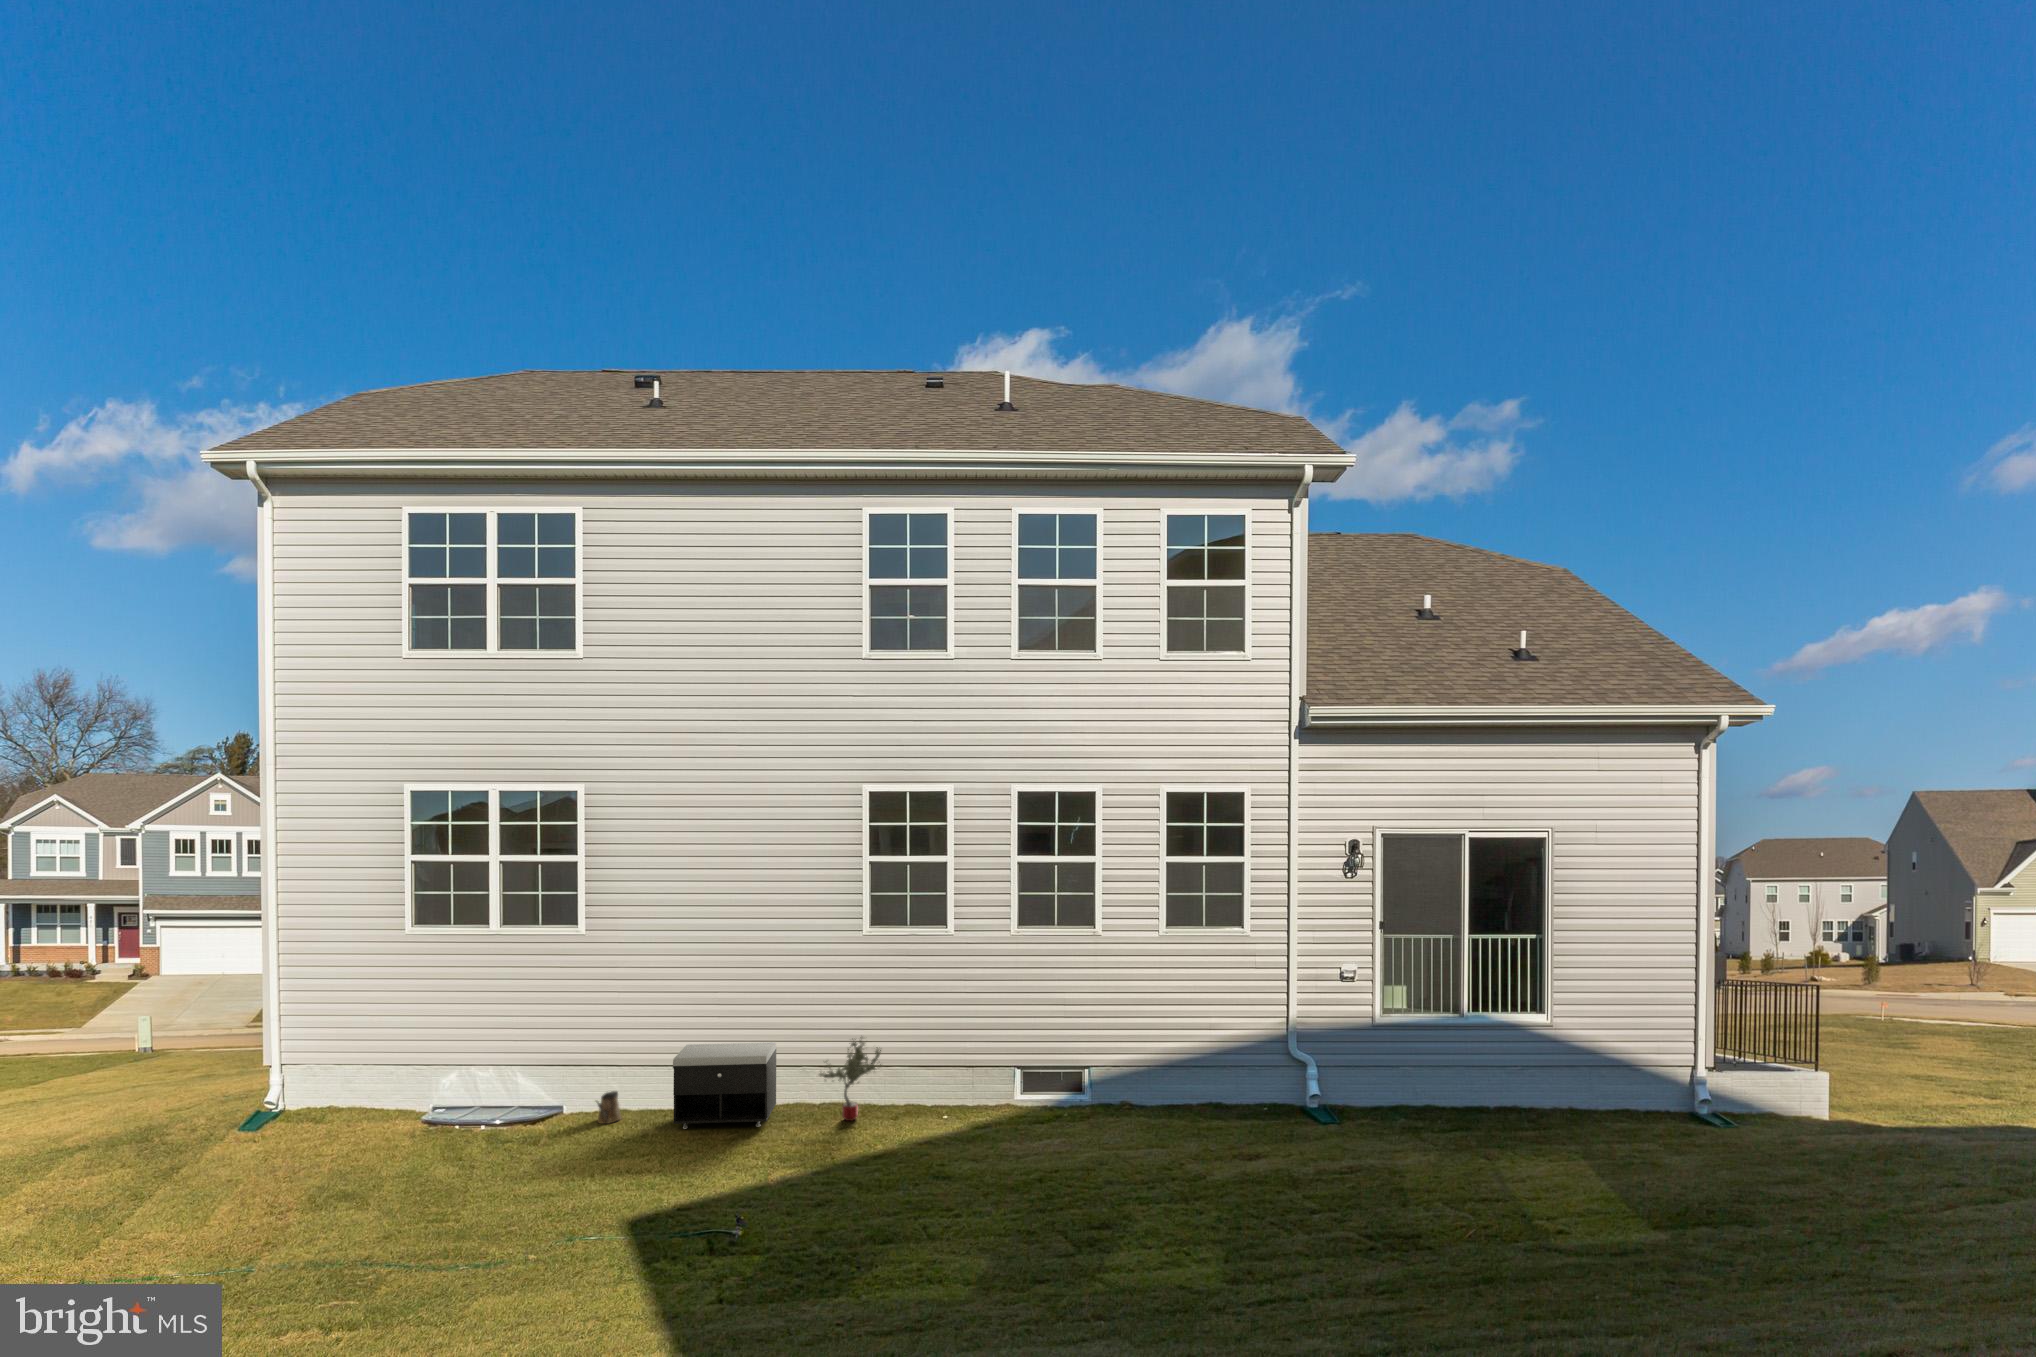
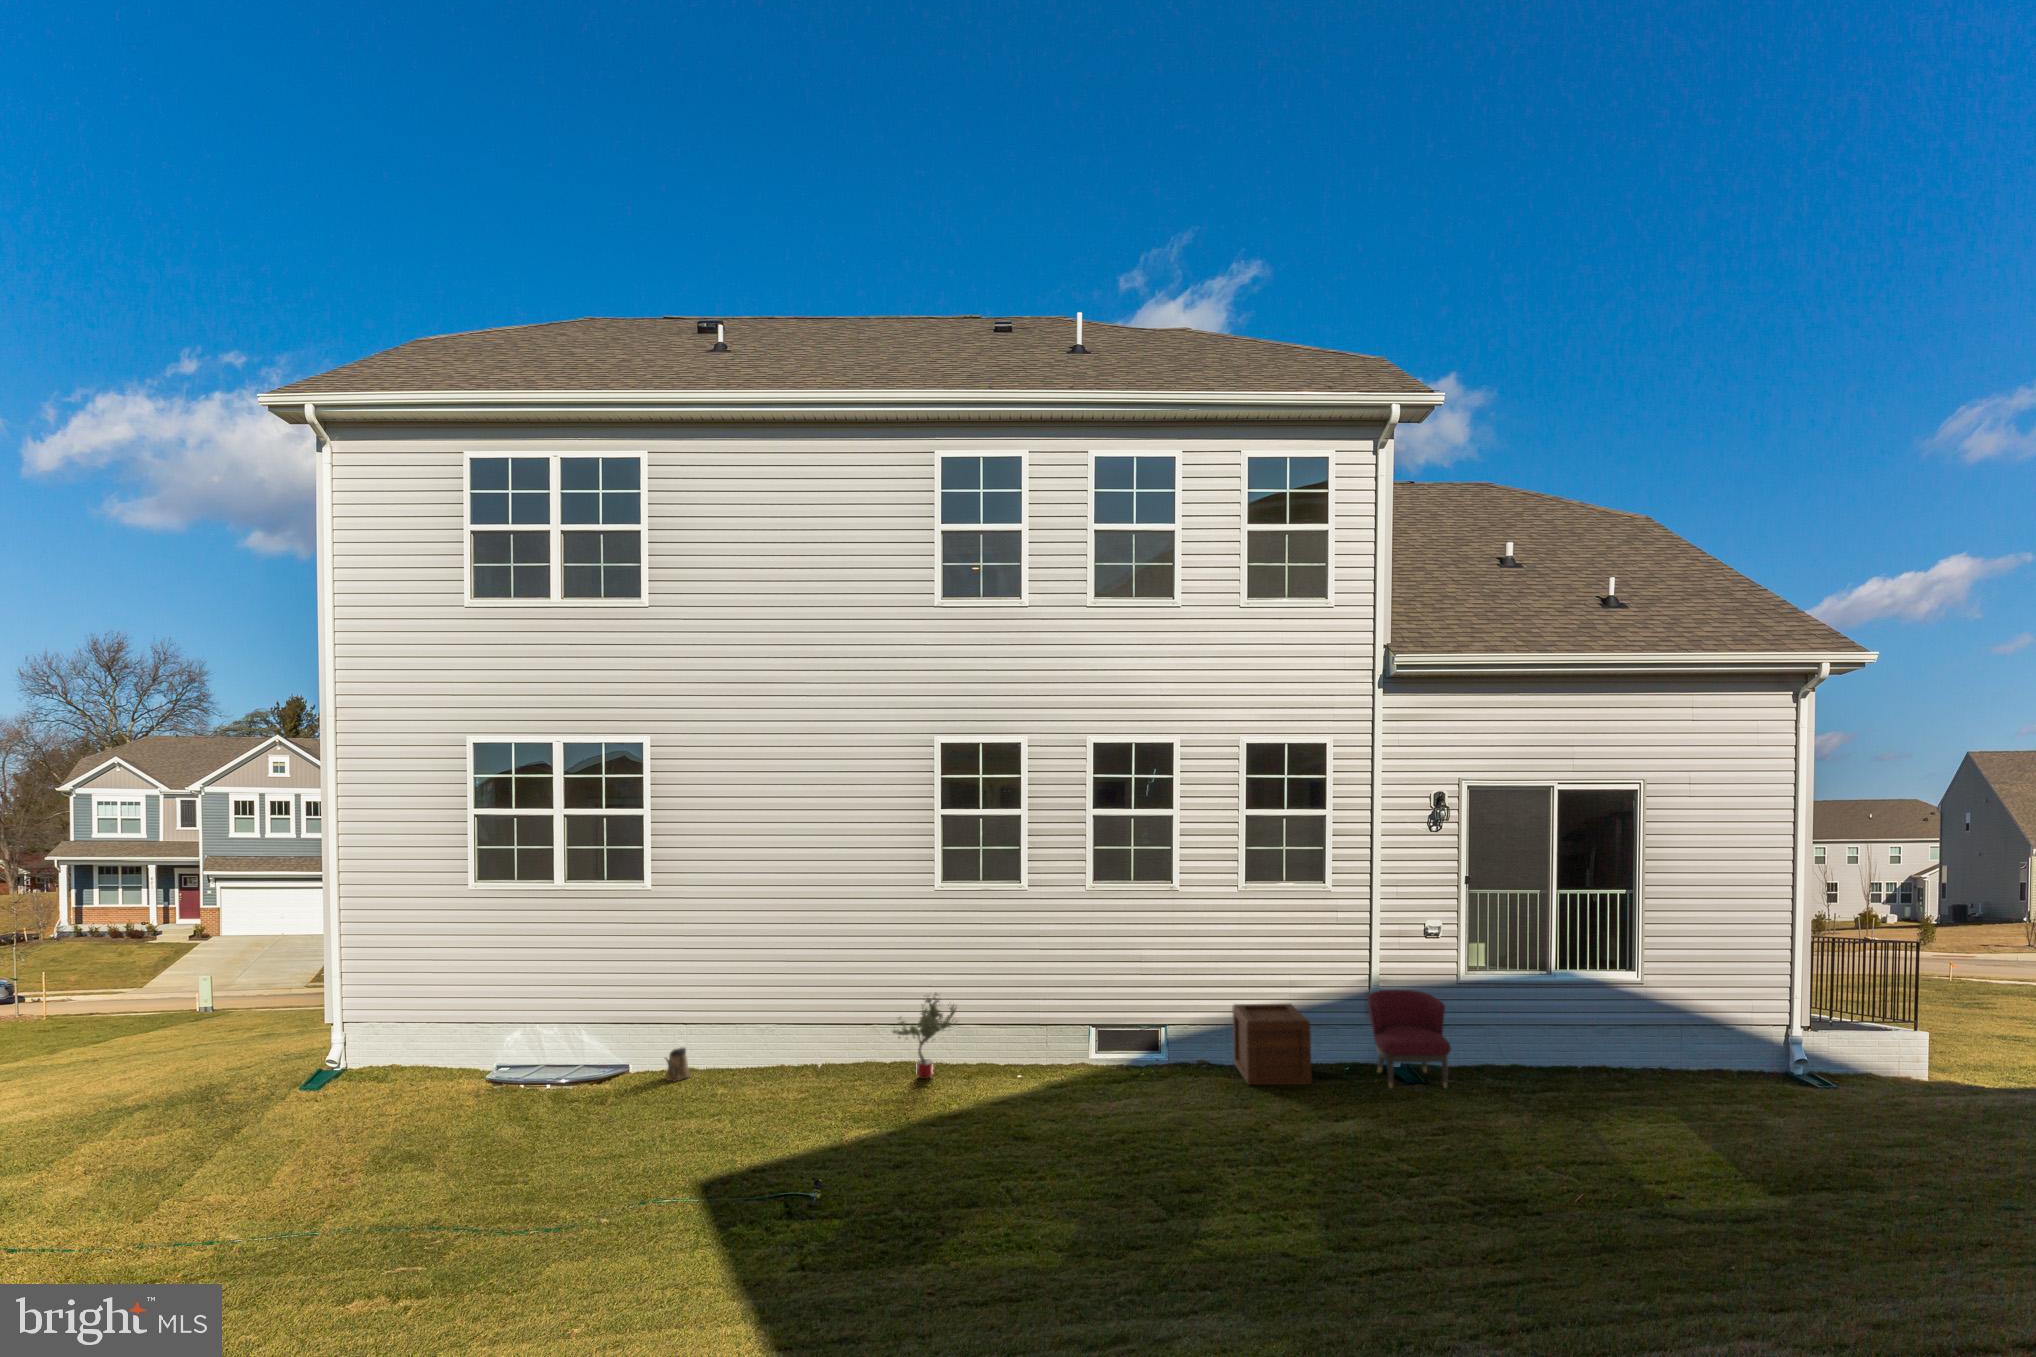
chair: none [1281,1032,1357,1129] -> present [1367,989,1451,1088]
storage bench: present [673,1042,776,1129] -> none [744,999,848,1087]
wooden crate: none [1152,1046,1224,1127] -> present [1232,1004,1312,1085]

